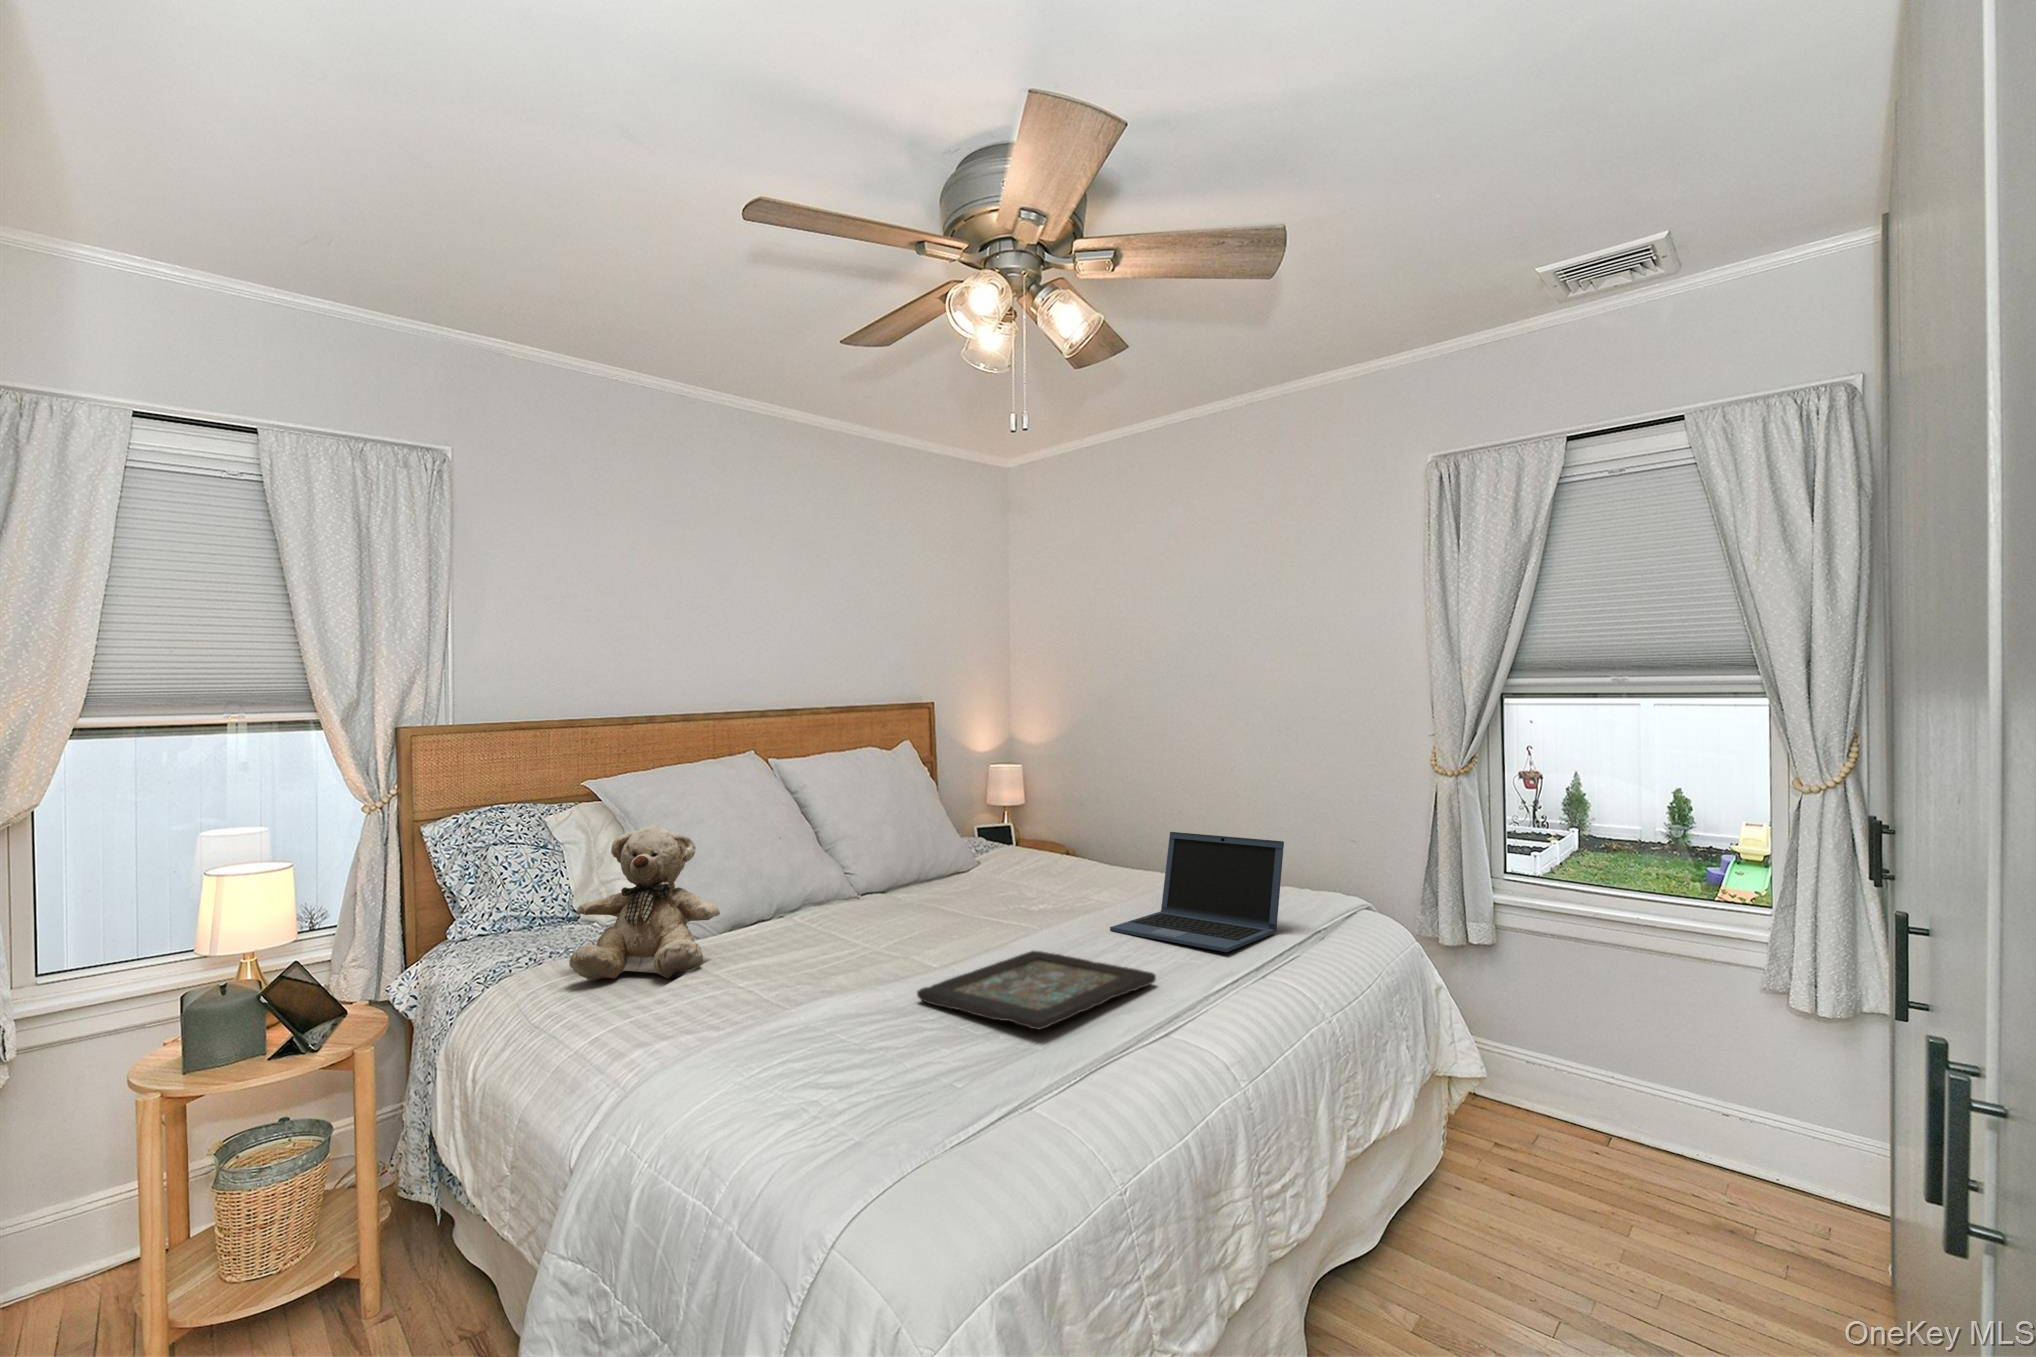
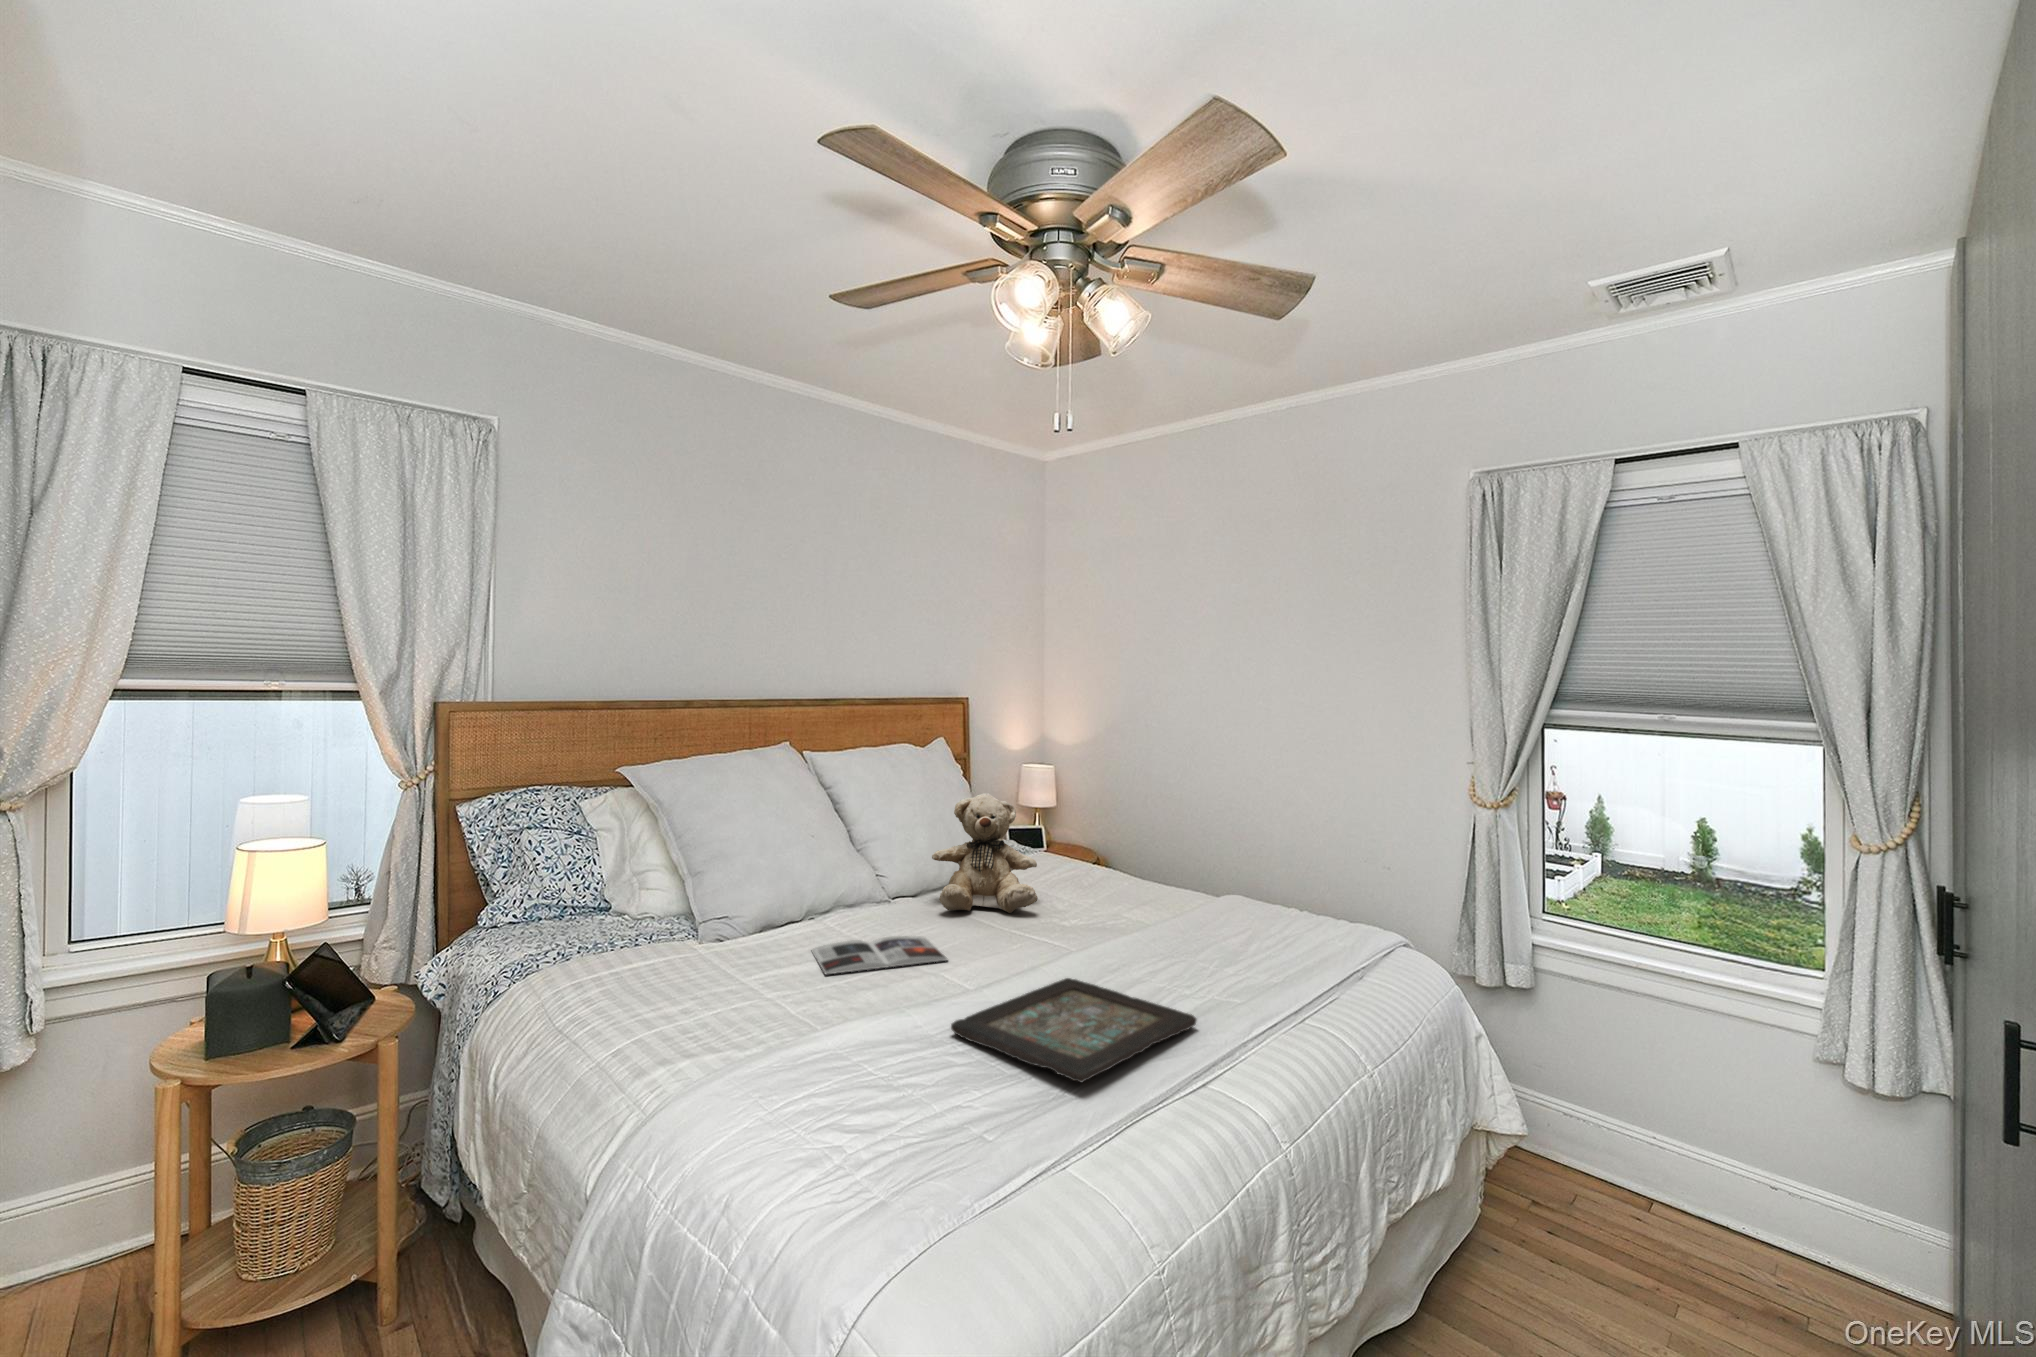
teddy bear: present [569,824,720,979] -> present [932,793,1038,913]
laptop: present [1110,832,1284,952] -> none [1143,854,1326,992]
magazine: none [782,928,919,964] -> present [812,936,948,975]

